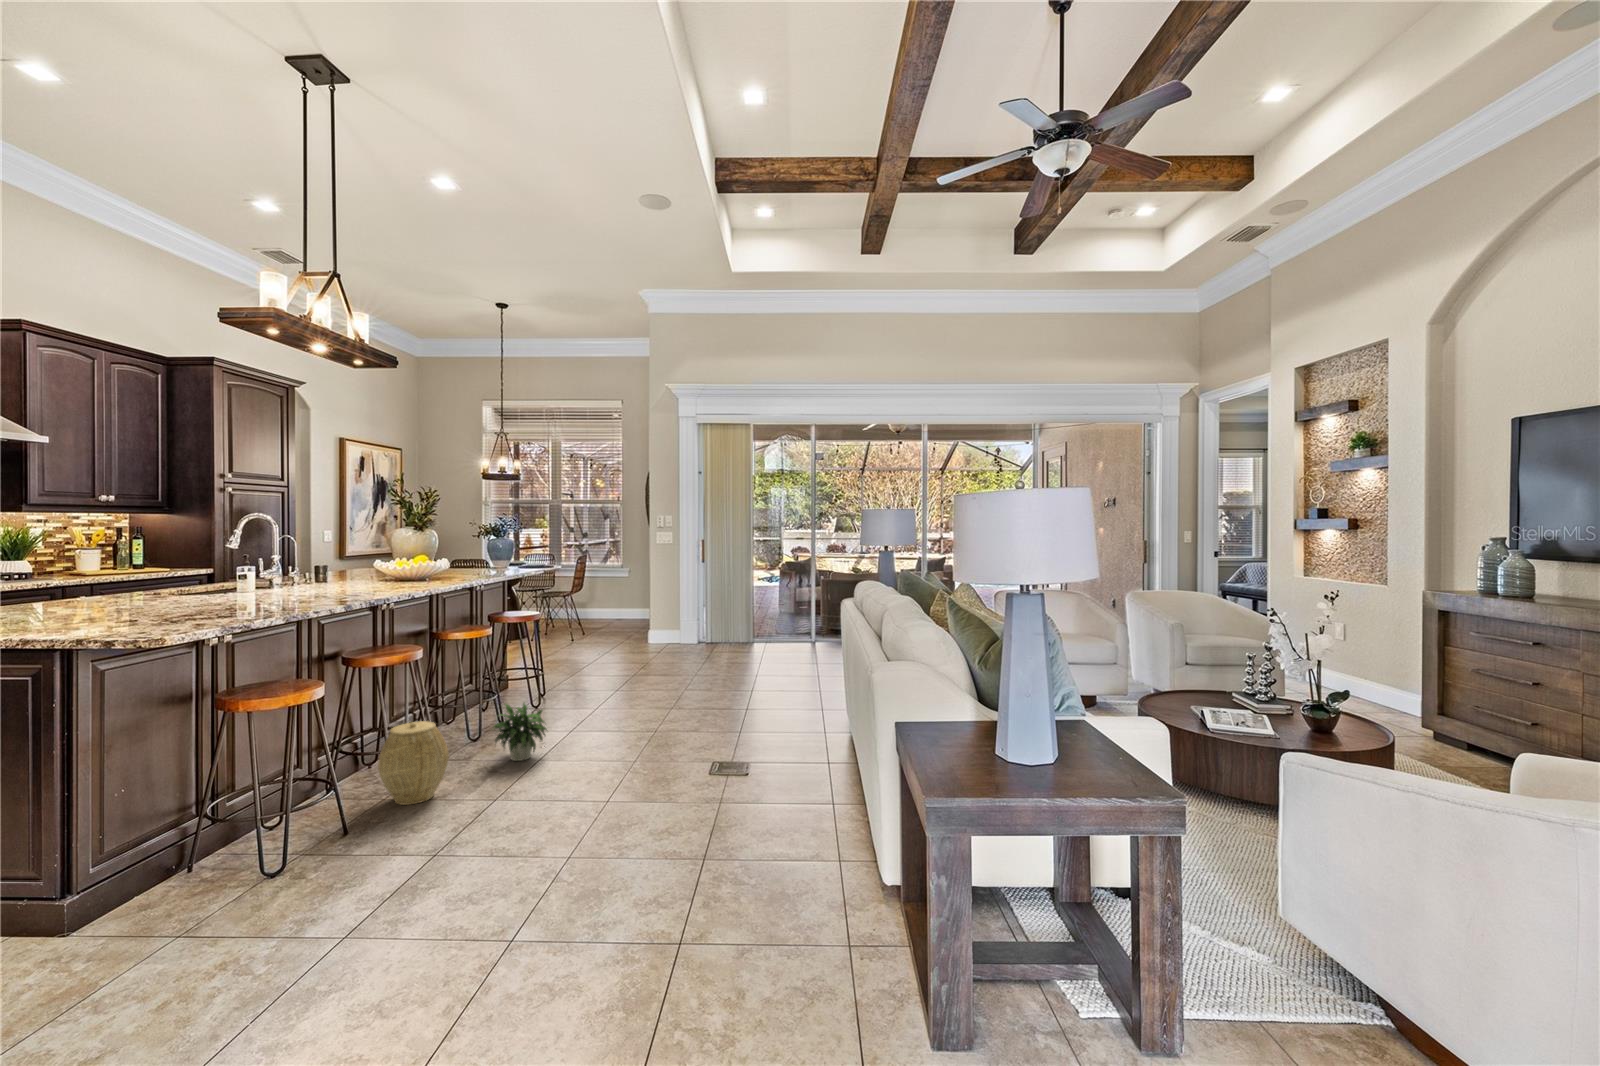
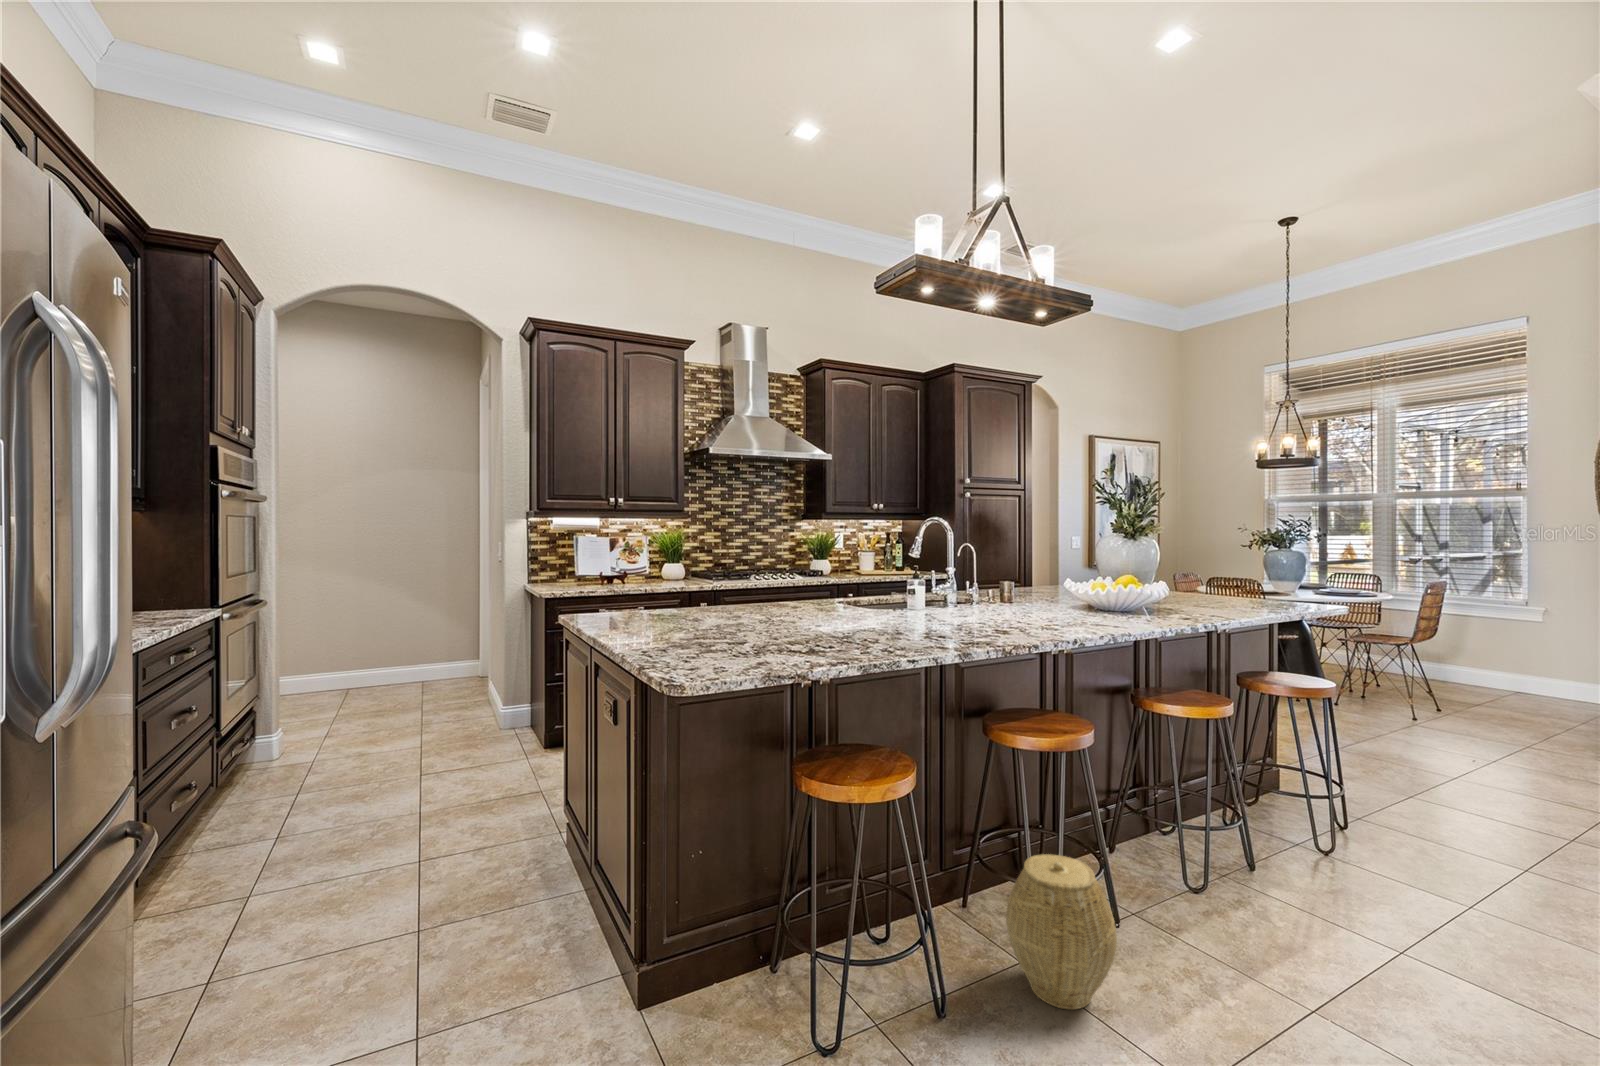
potted plant: present [494,703,547,761] -> none [1209,860,1339,997]

